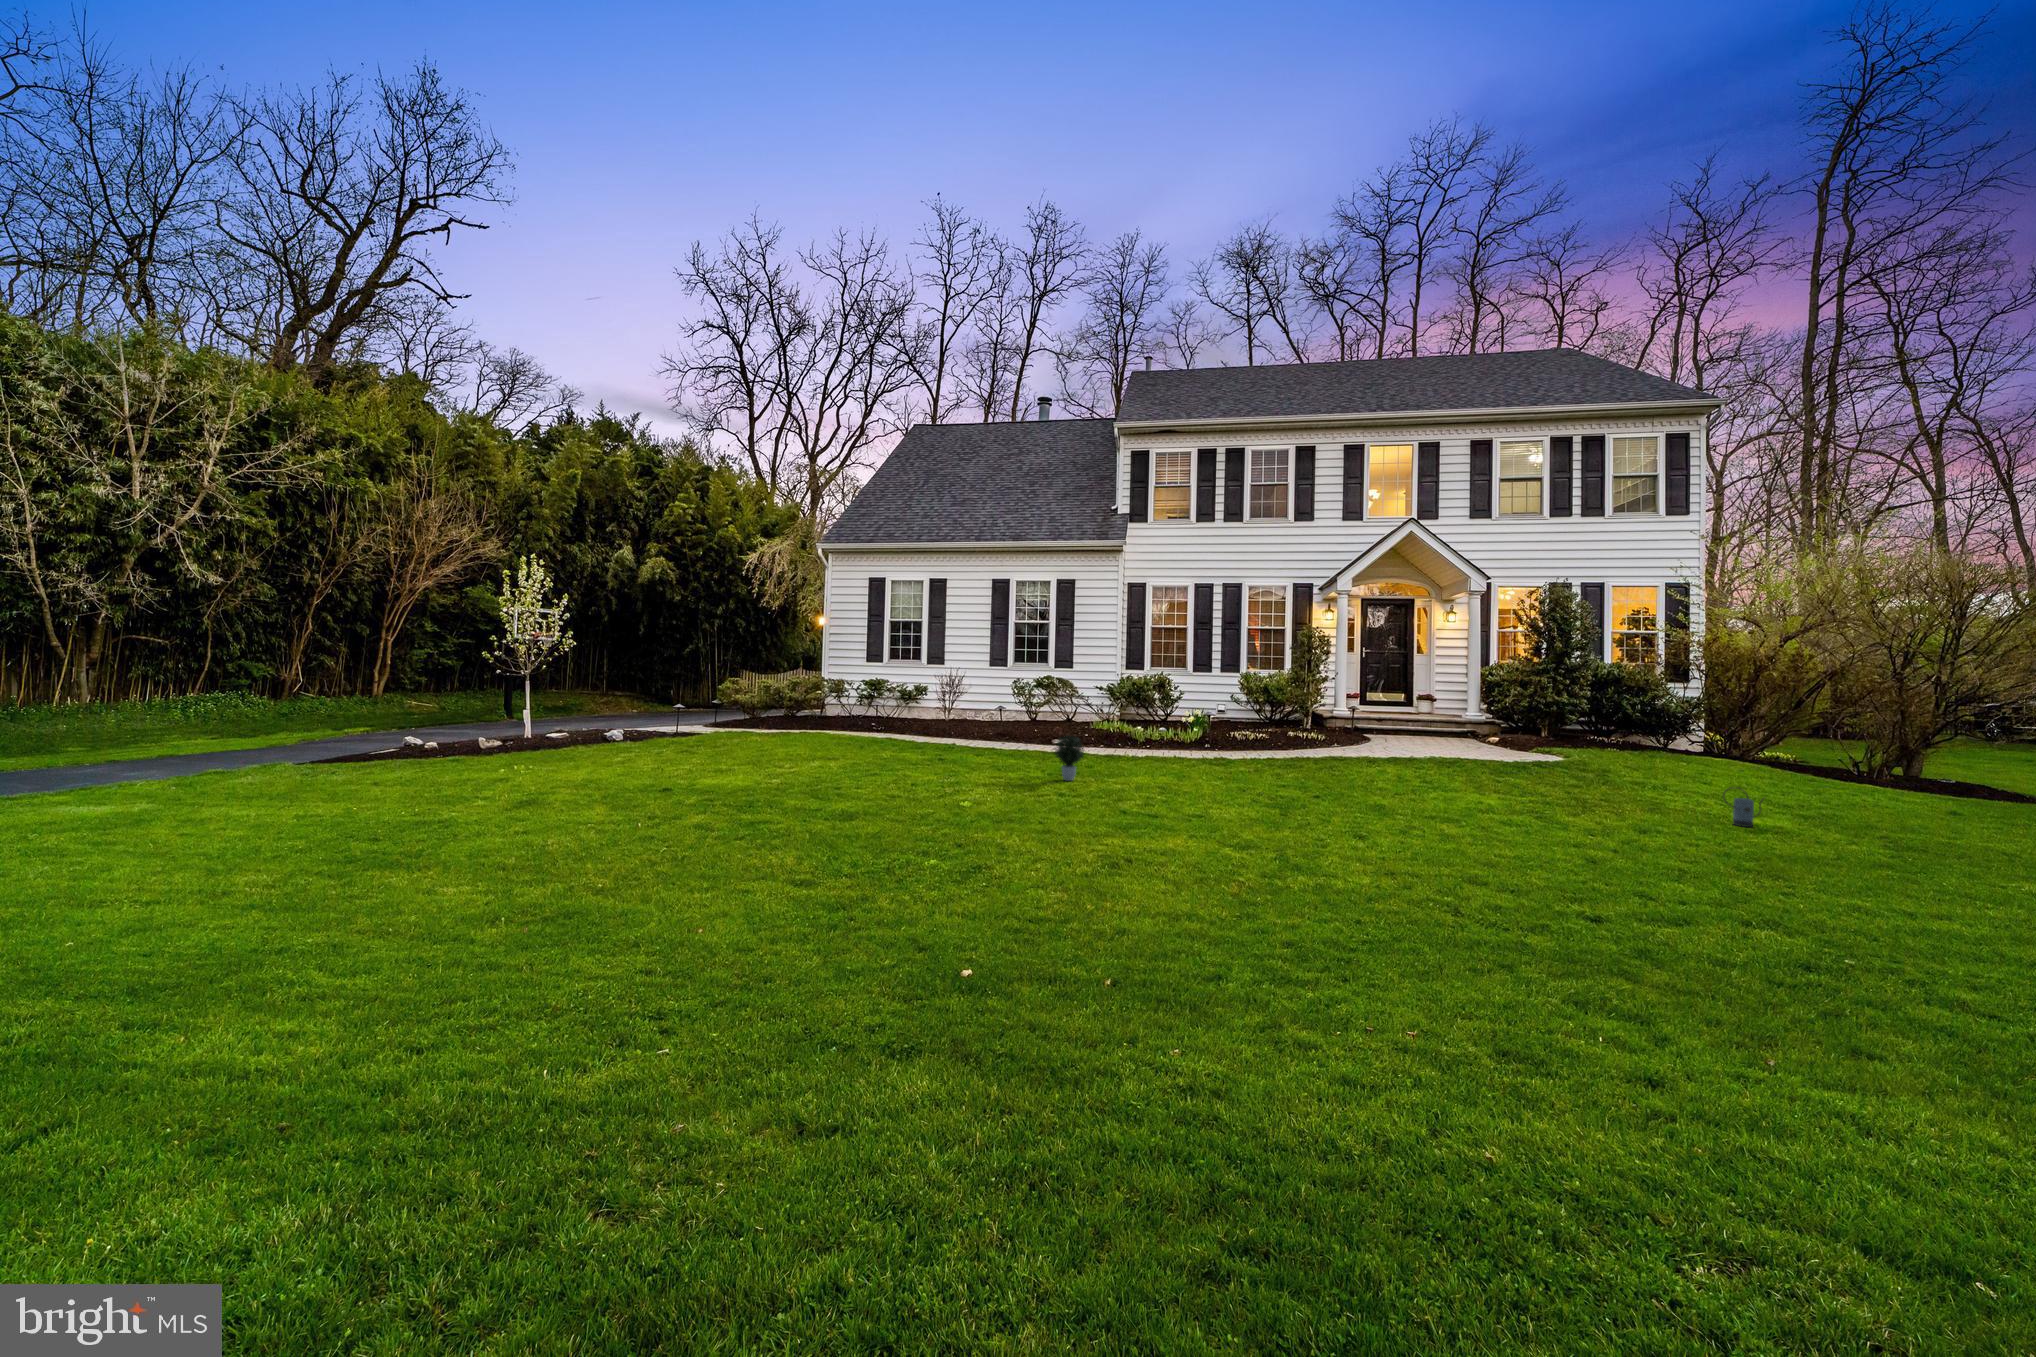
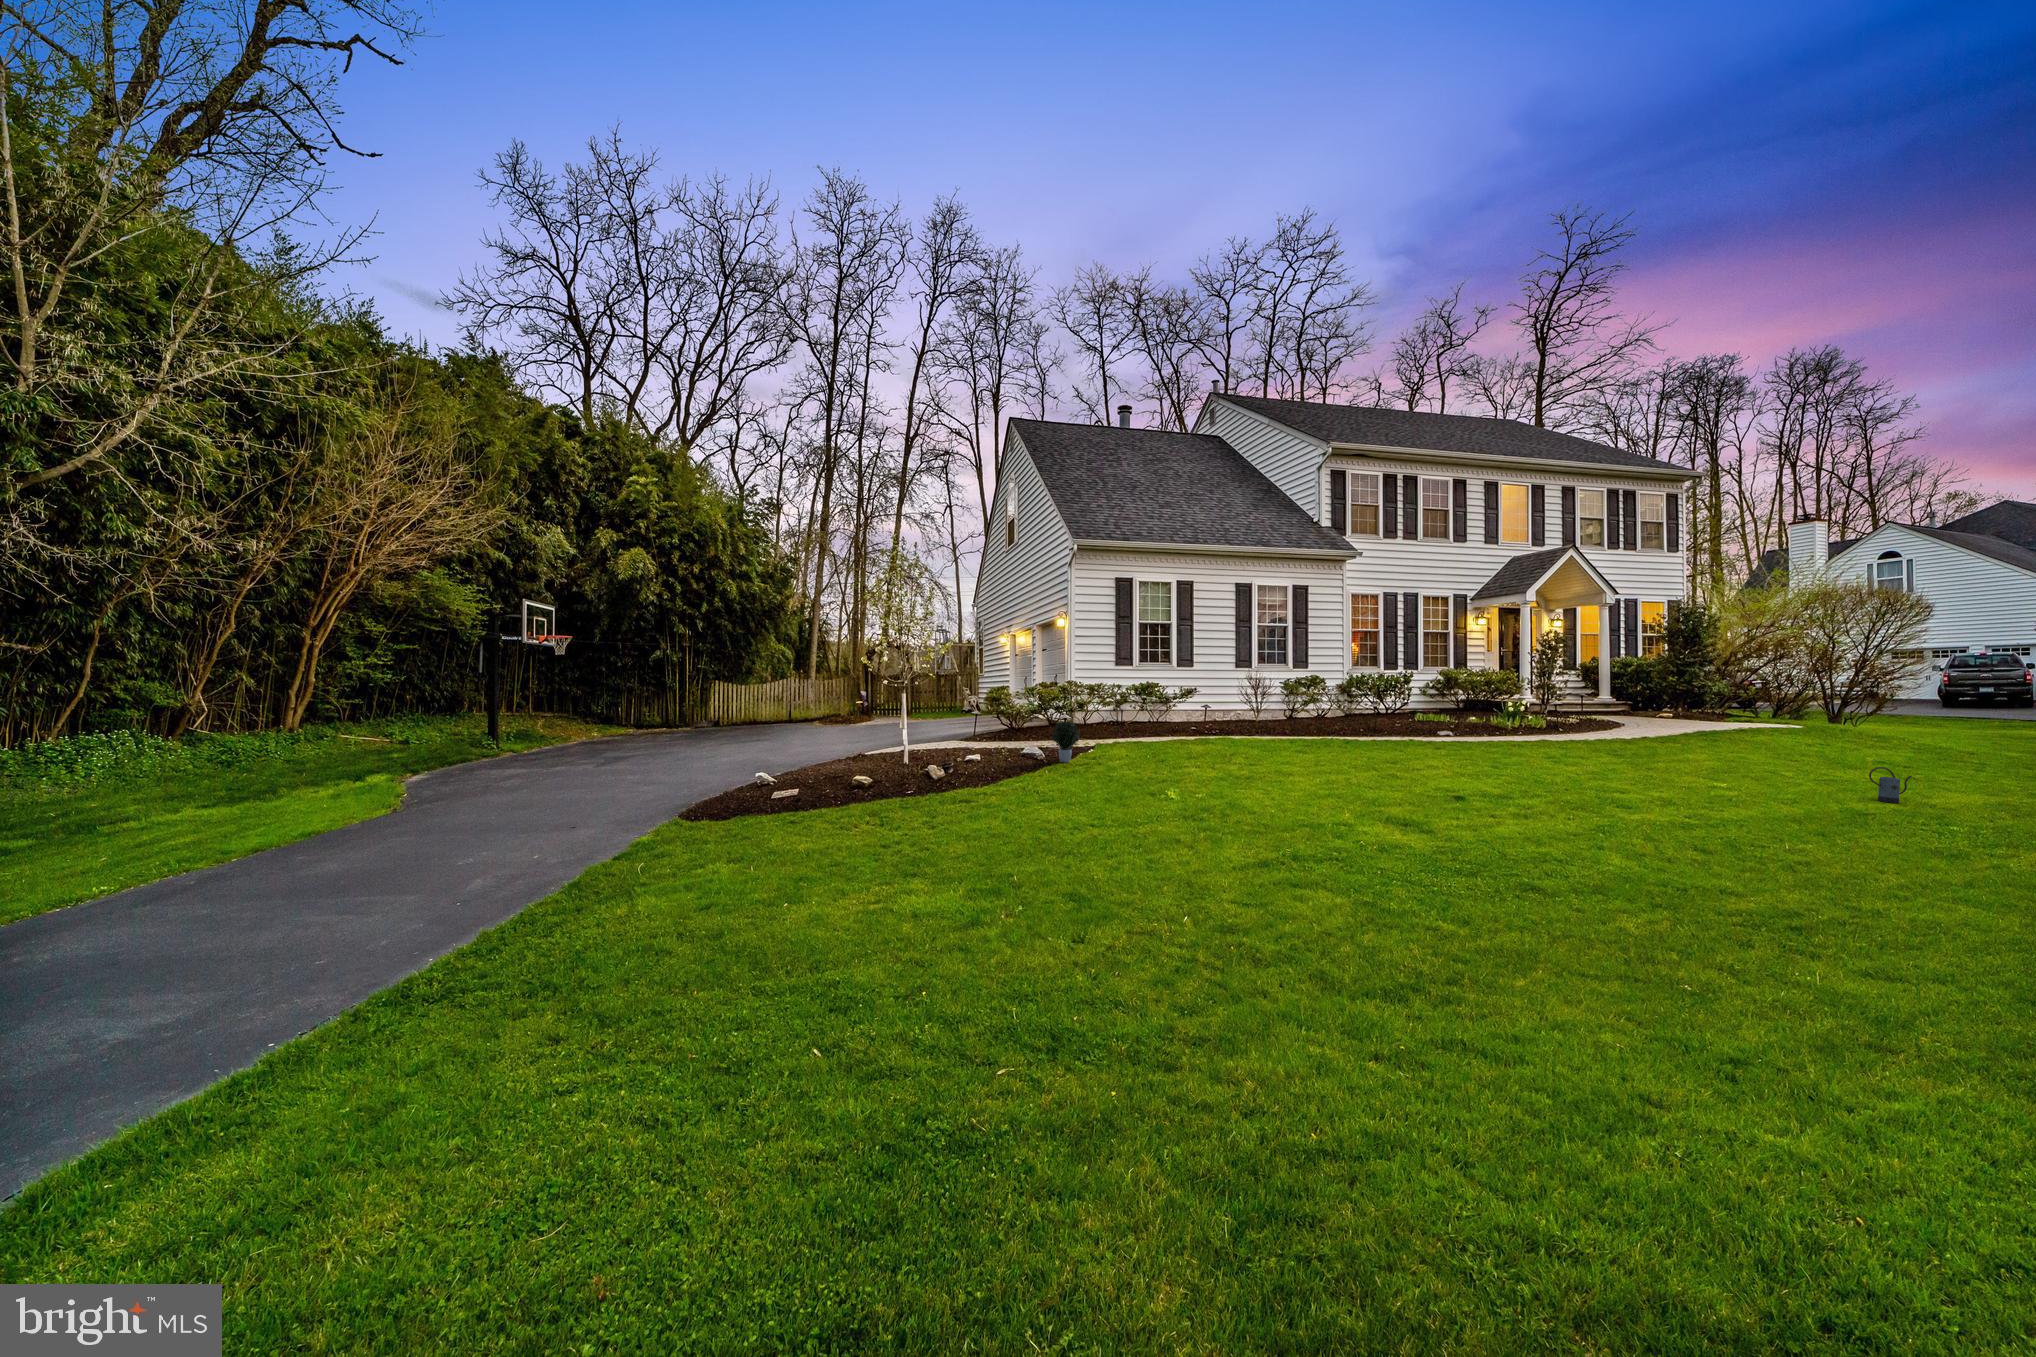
watering can: present [1723,788,1764,827] -> present [1869,767,1912,803]

